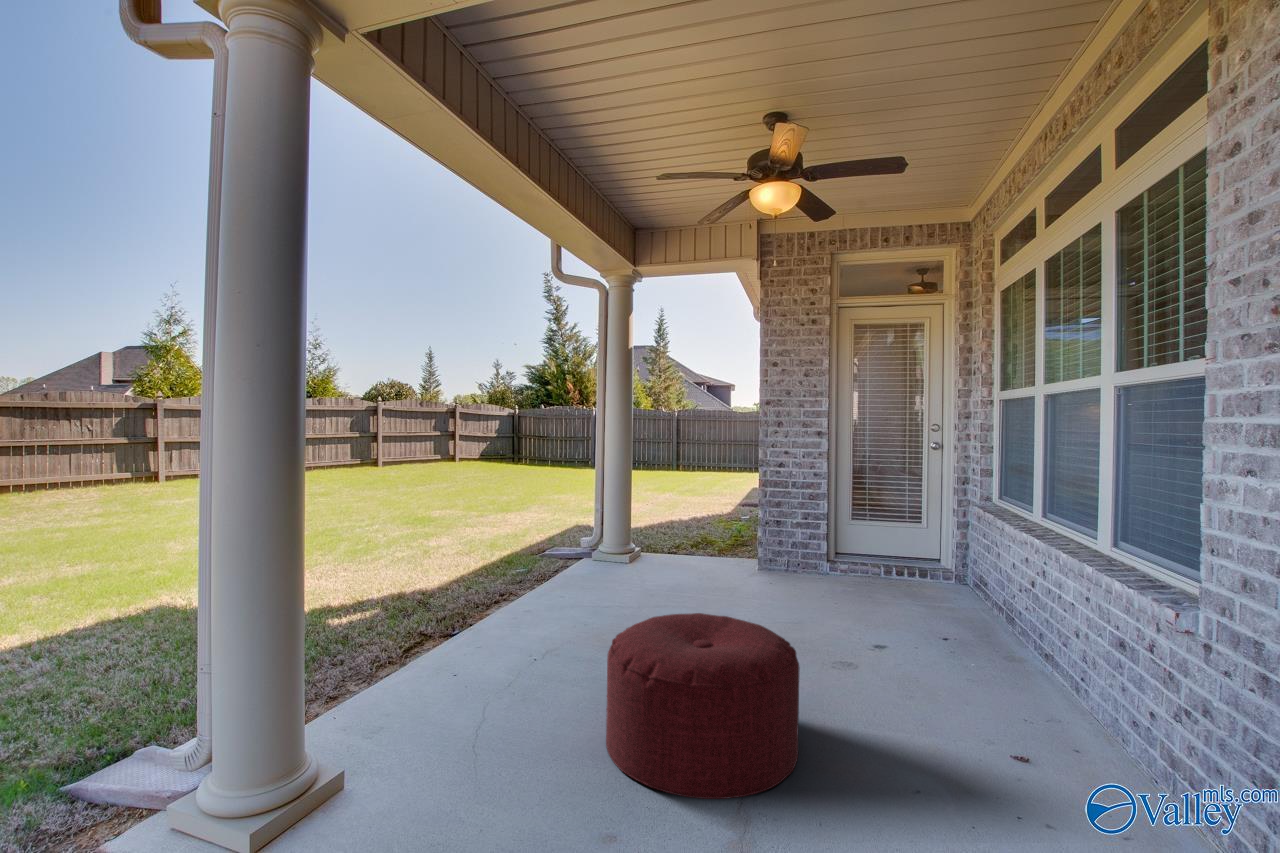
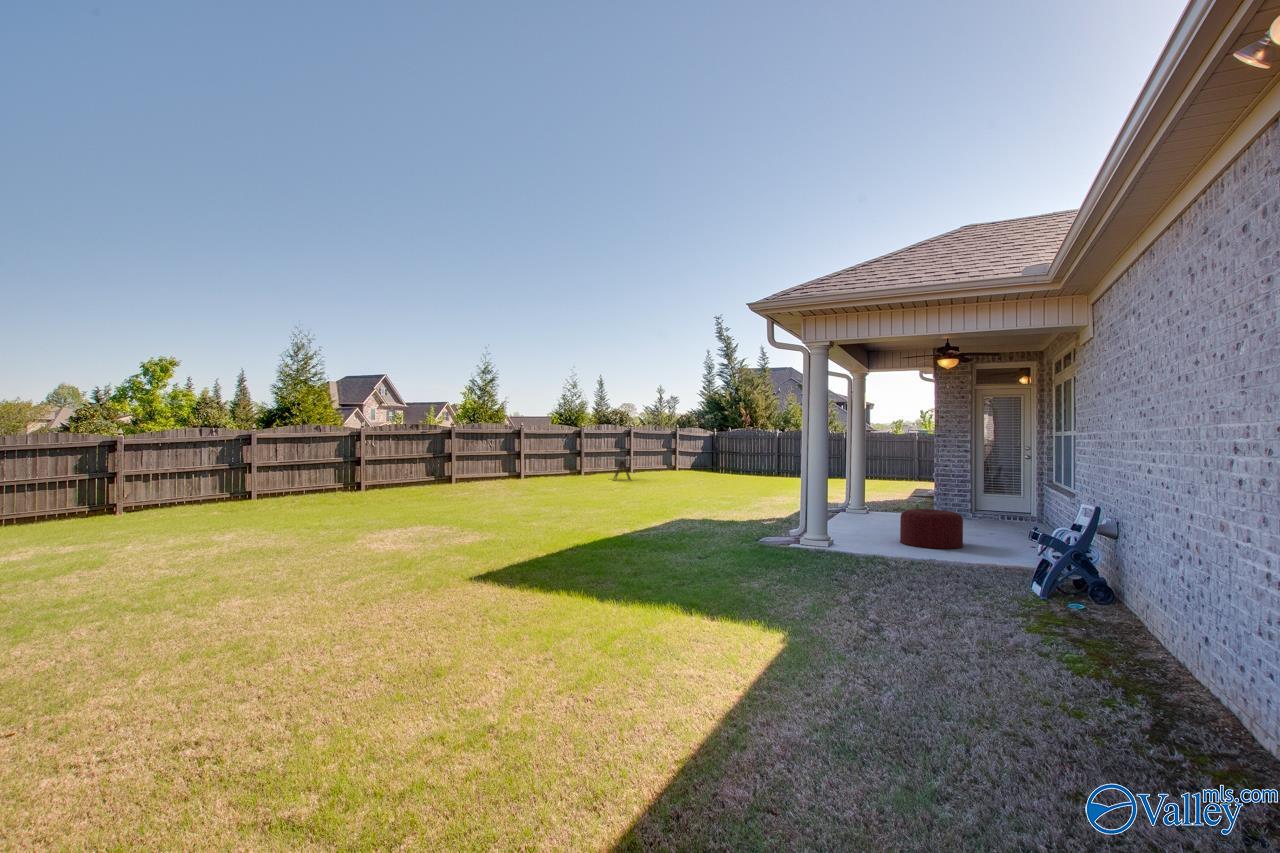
round table: none [329,445,381,479] -> present [610,457,637,480]

